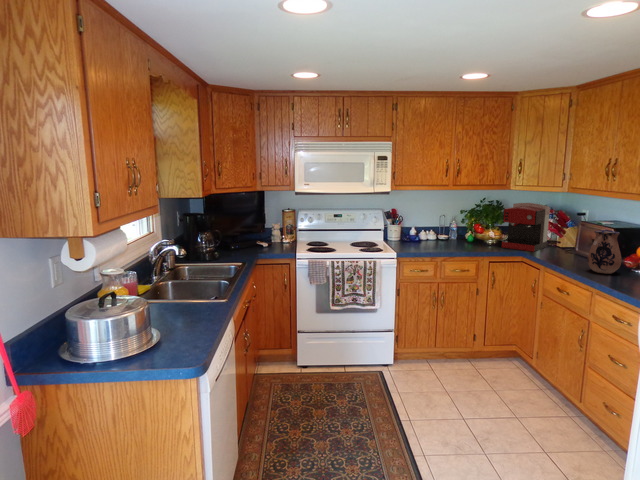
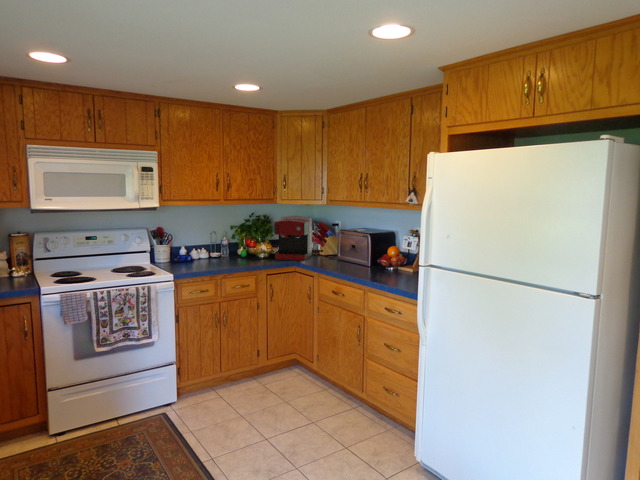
ceramic pitcher: present [587,230,622,274] -> none [355,235,381,273]

